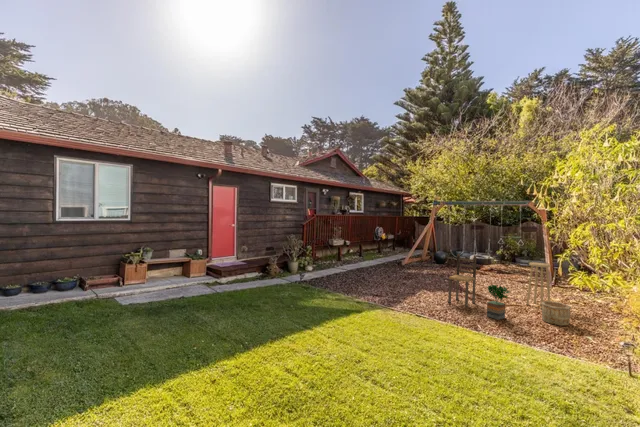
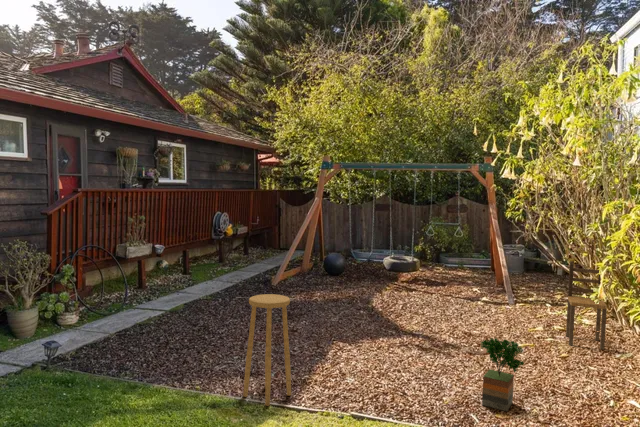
chair: present [448,254,476,307] -> present [566,261,607,350]
stool: present [527,263,551,308] -> present [243,294,291,406]
wooden bucket: present [541,301,571,326] -> none [566,355,615,403]

